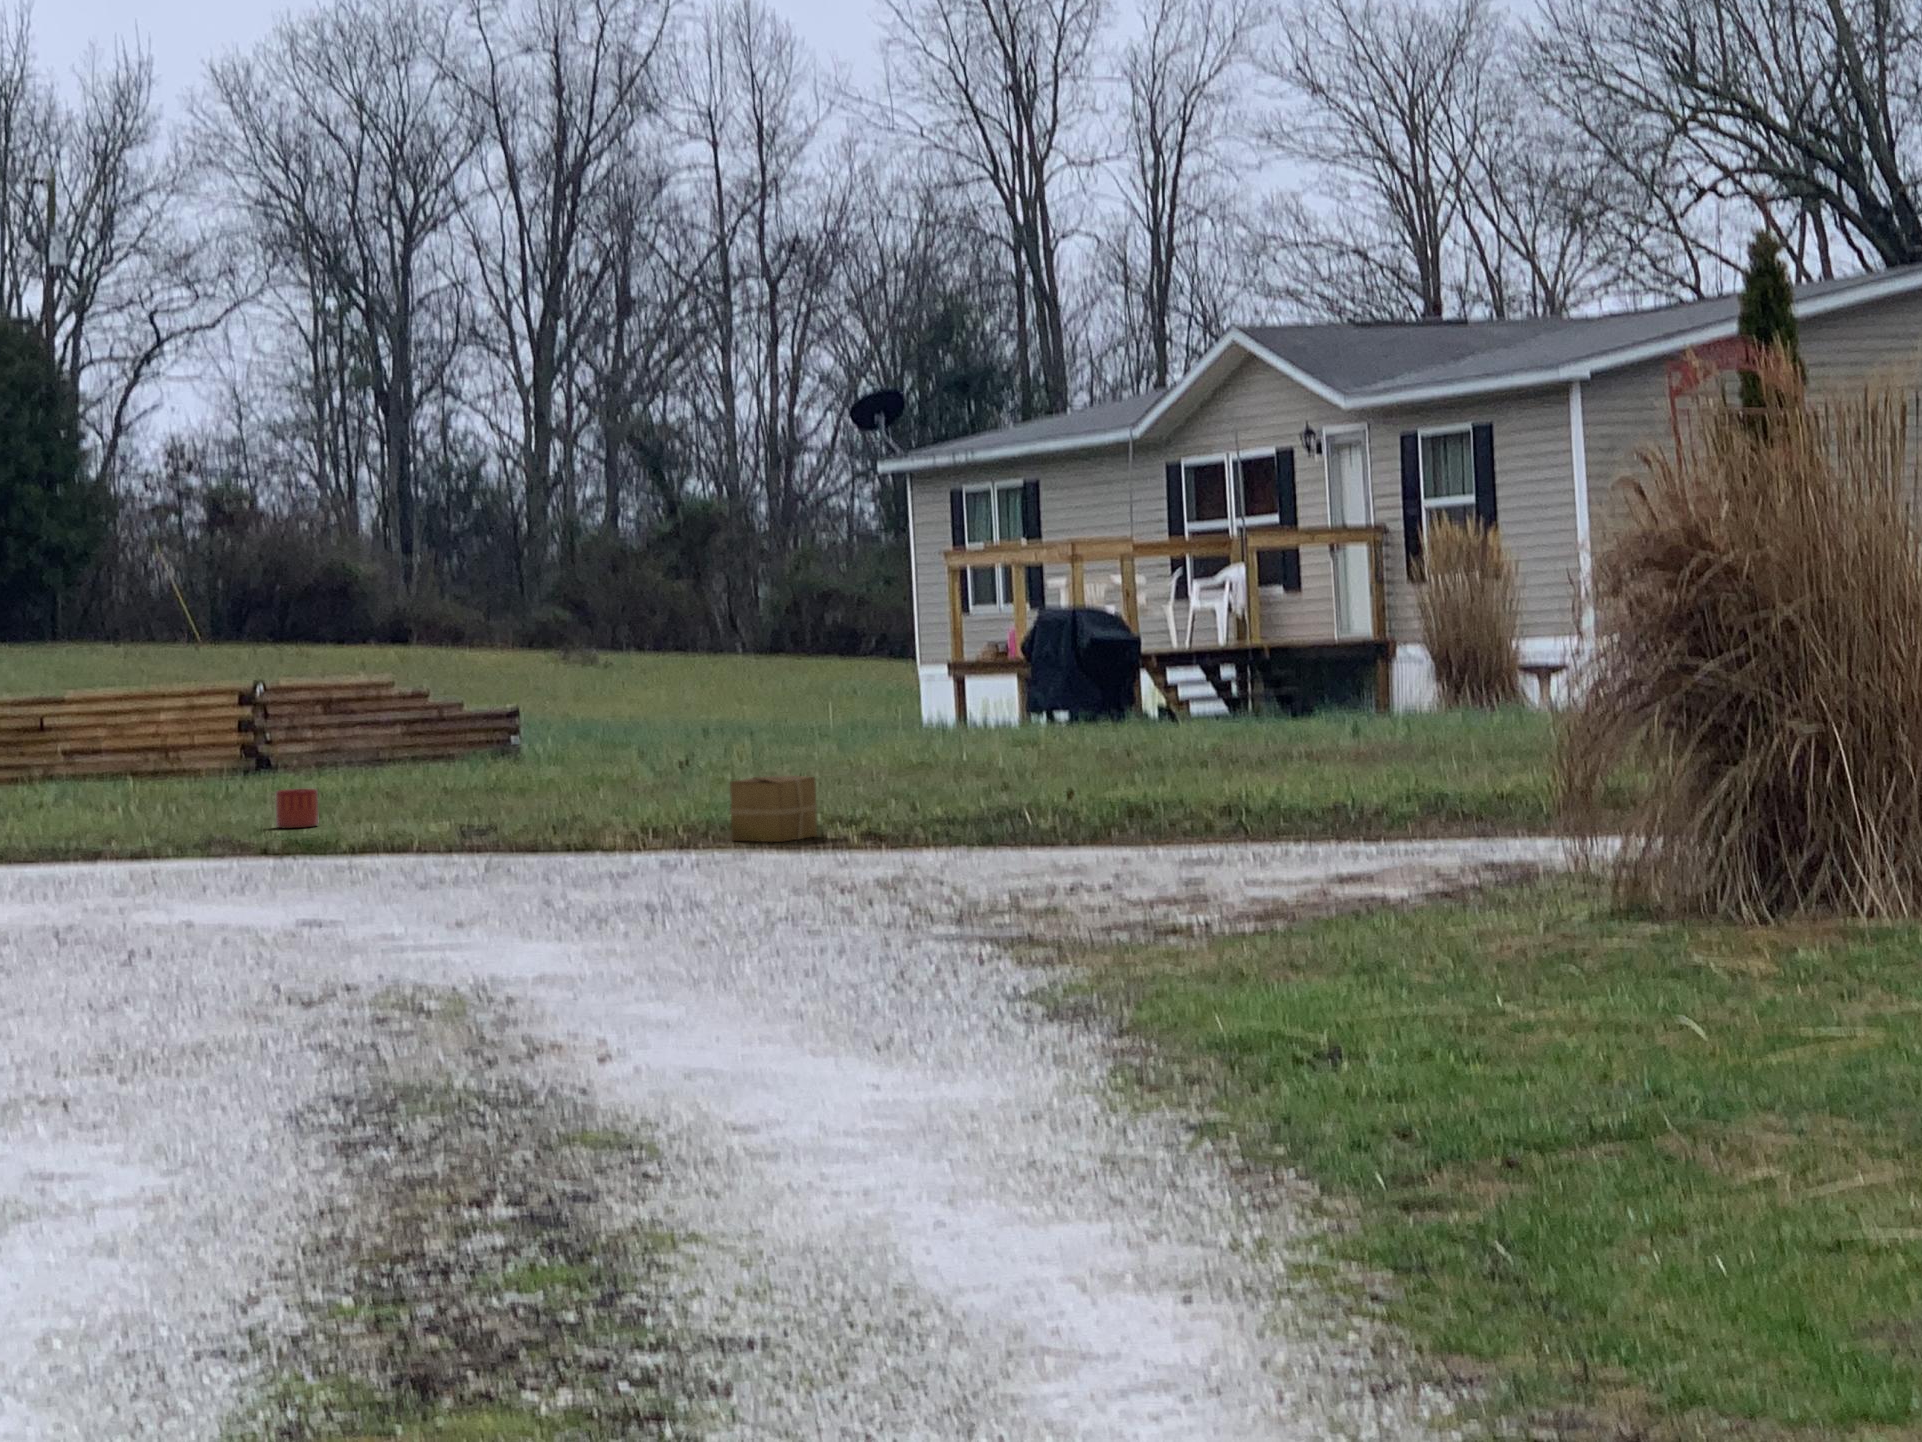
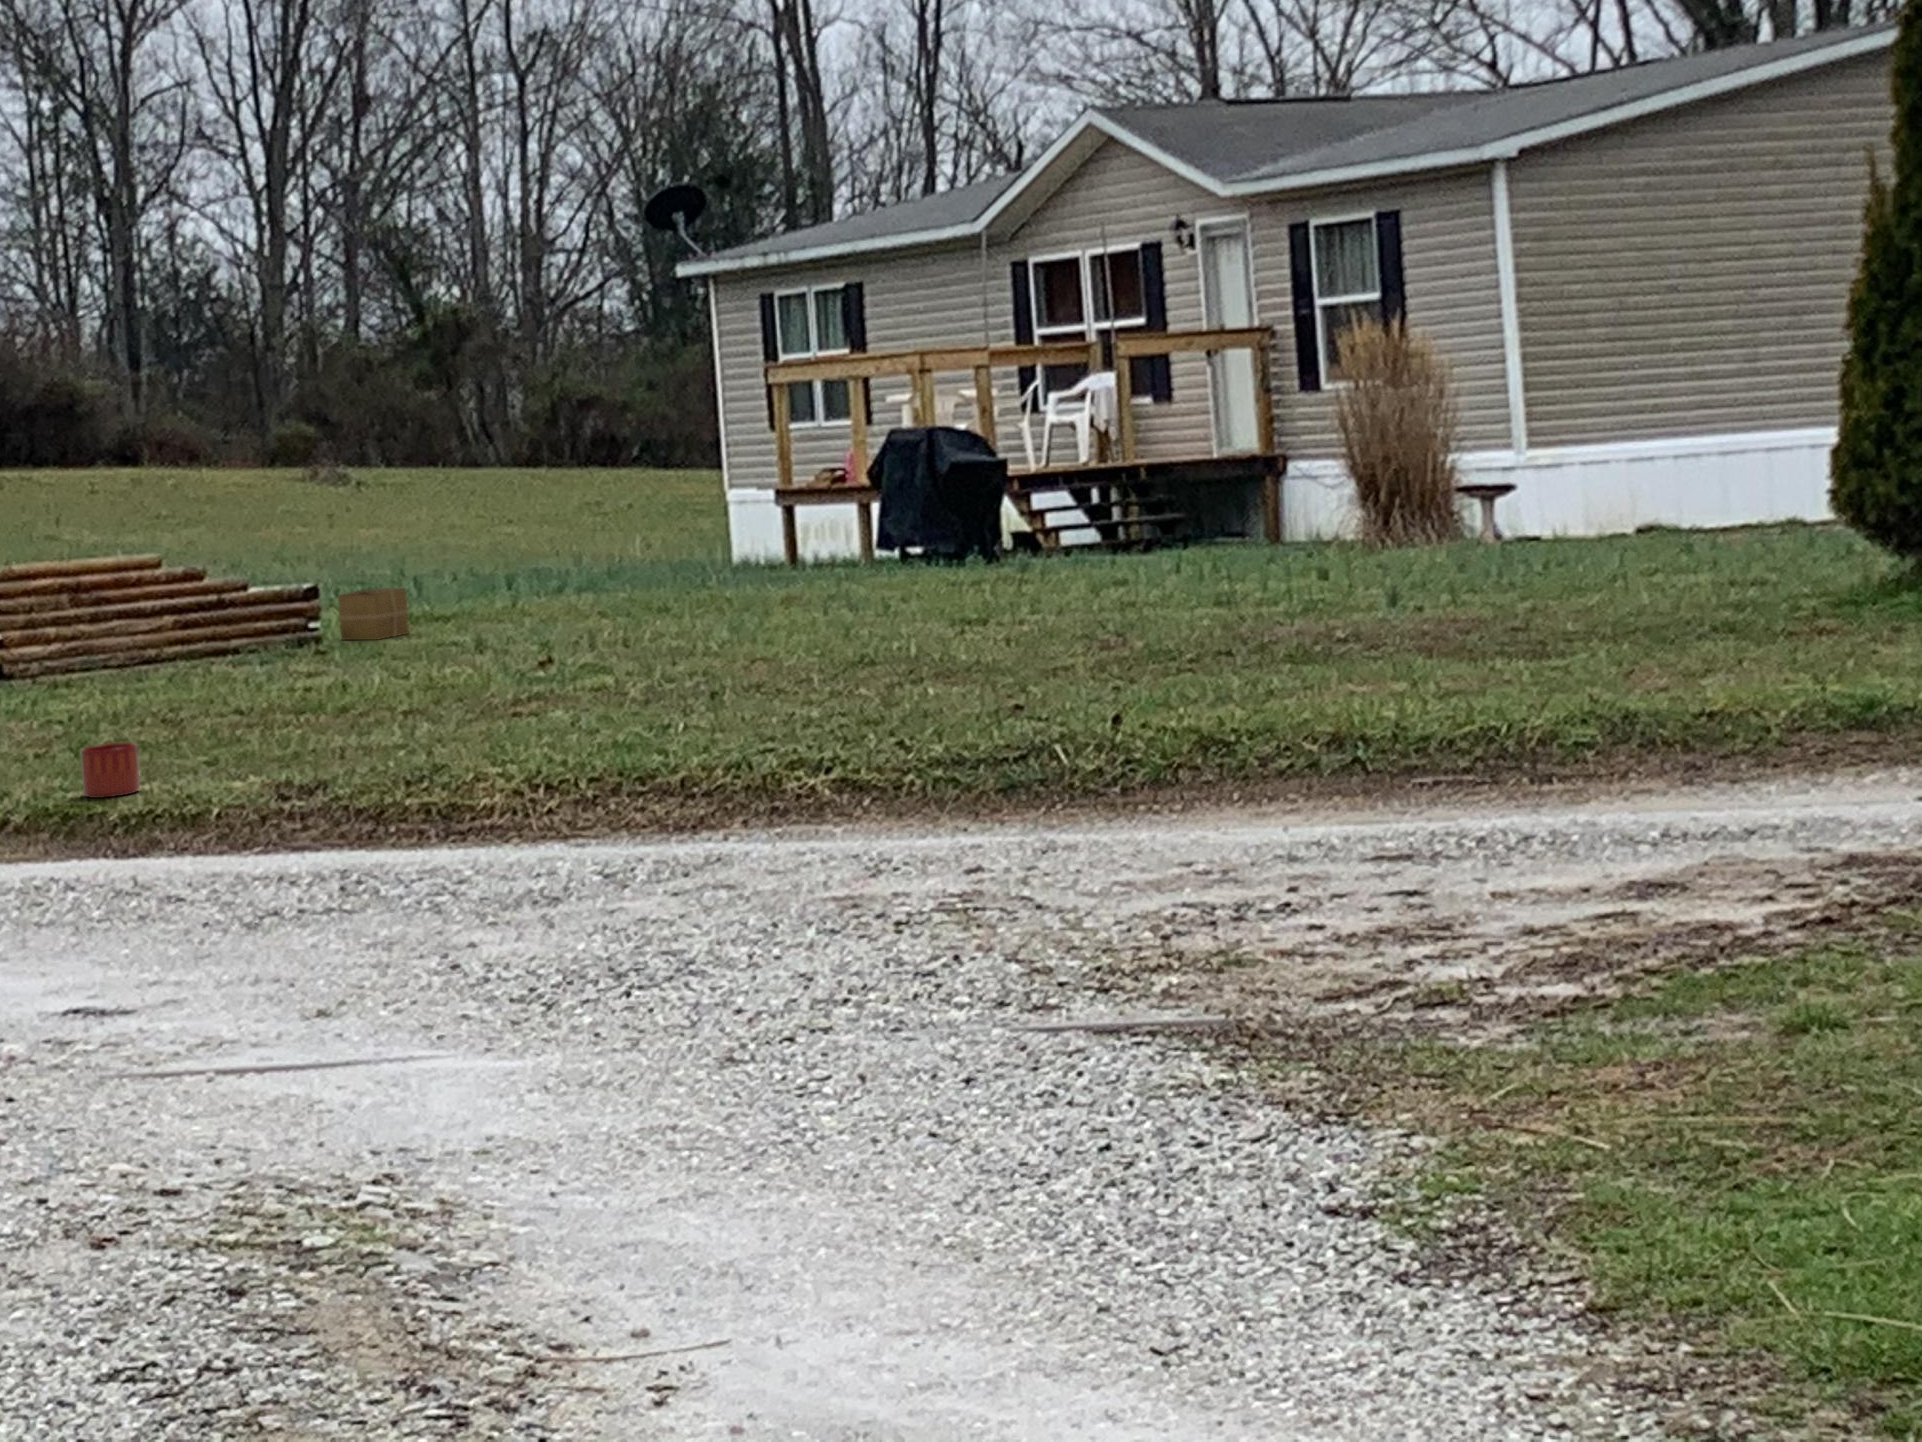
cardboard box: present [730,776,817,842] -> present [338,588,409,640]

